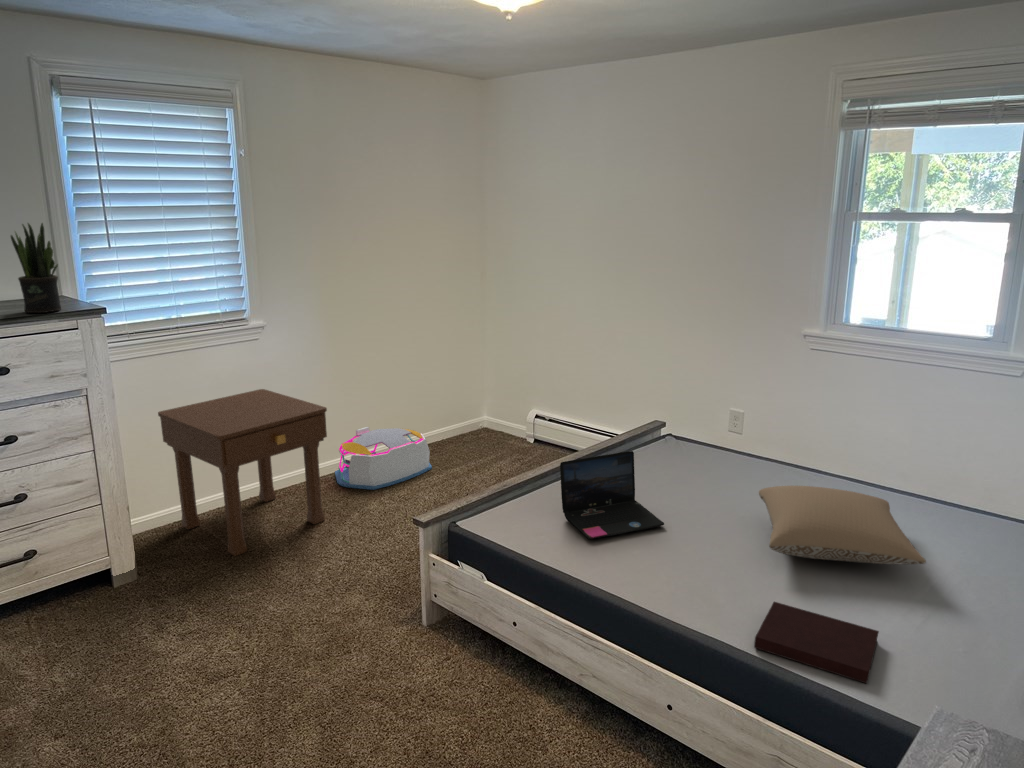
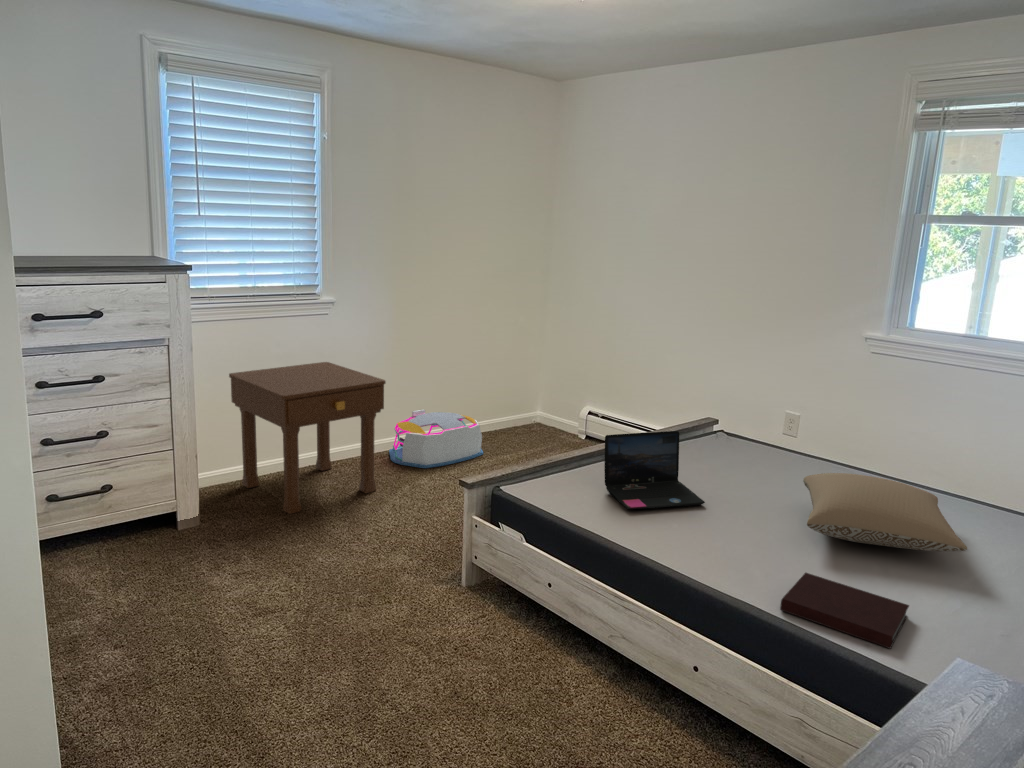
potted plant: present [11,223,61,313] -> none [114,182,153,265]

